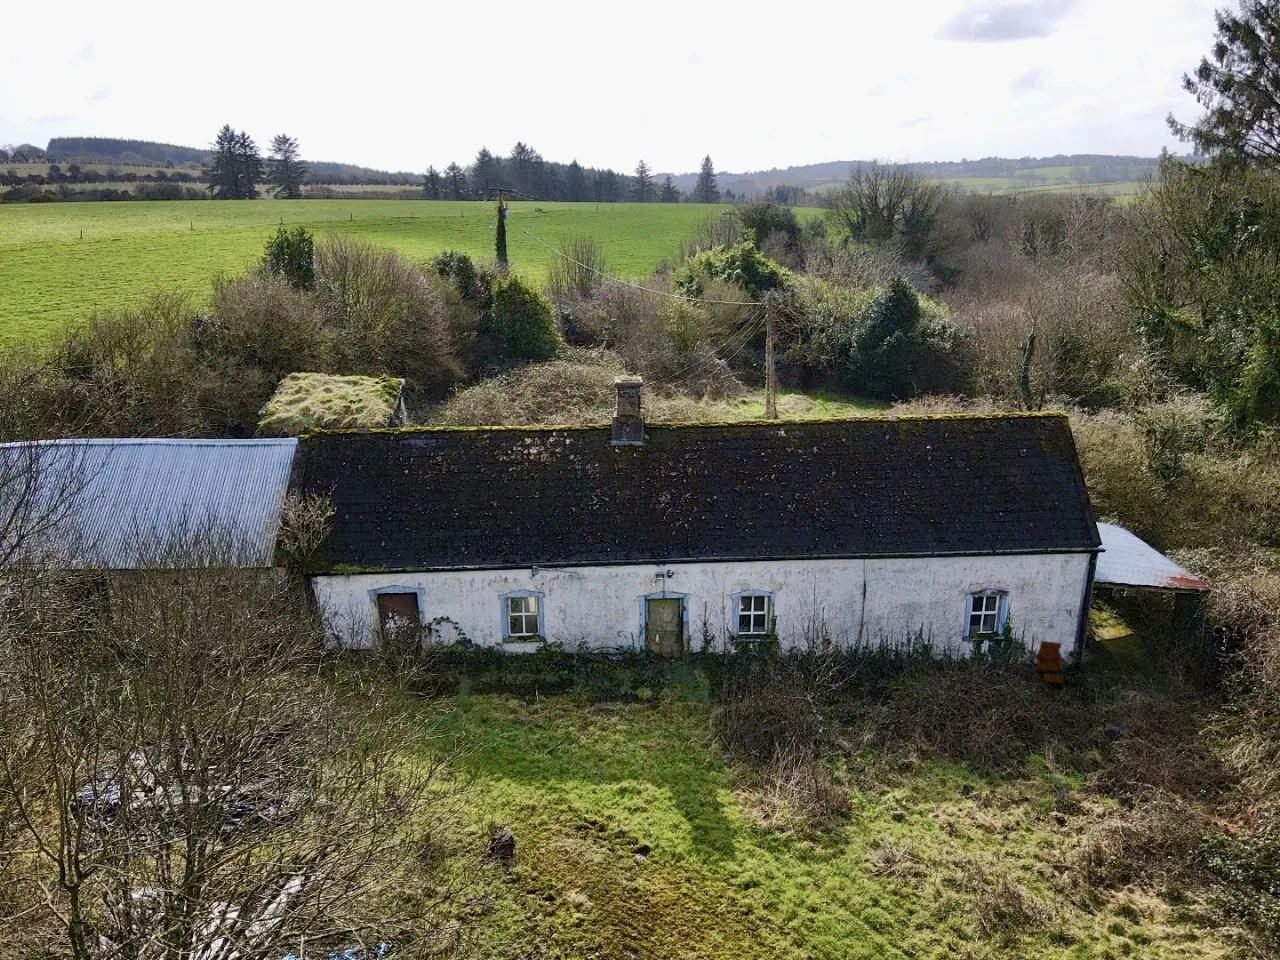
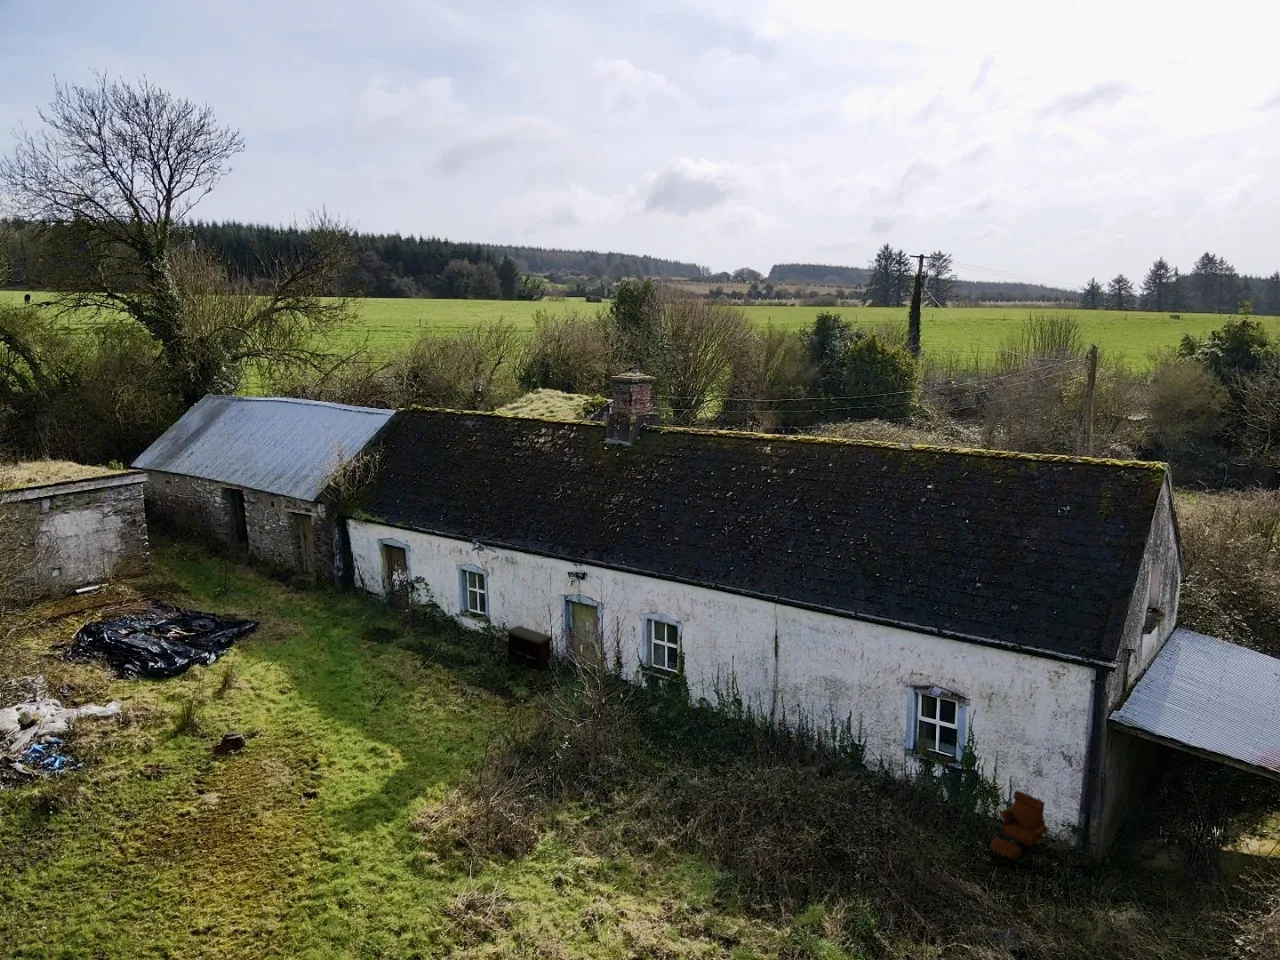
bench: none [586,635,631,669] -> present [507,626,552,670]

